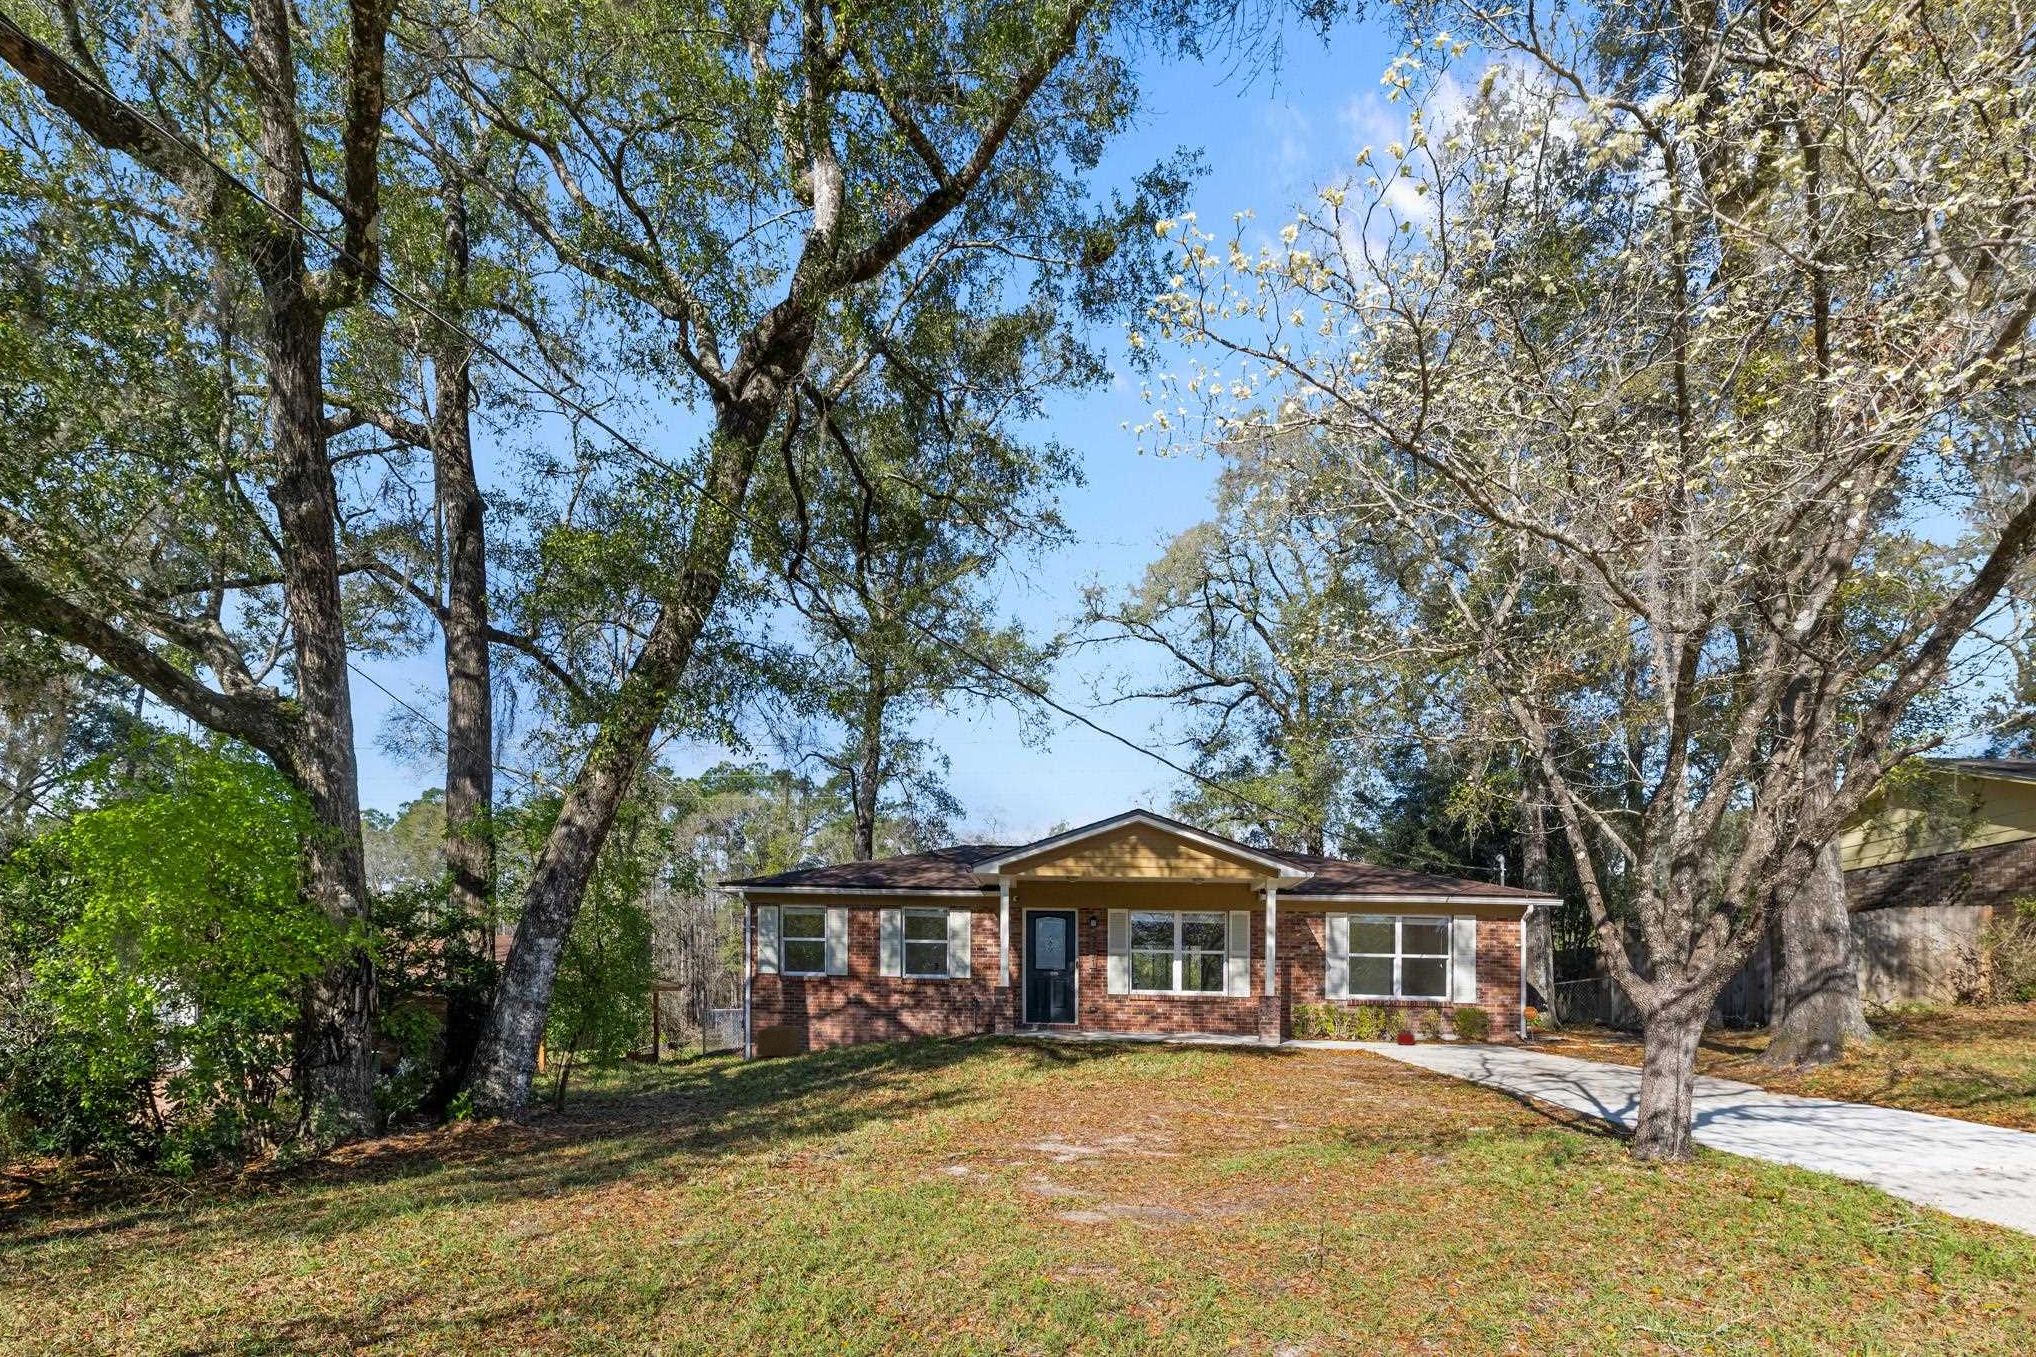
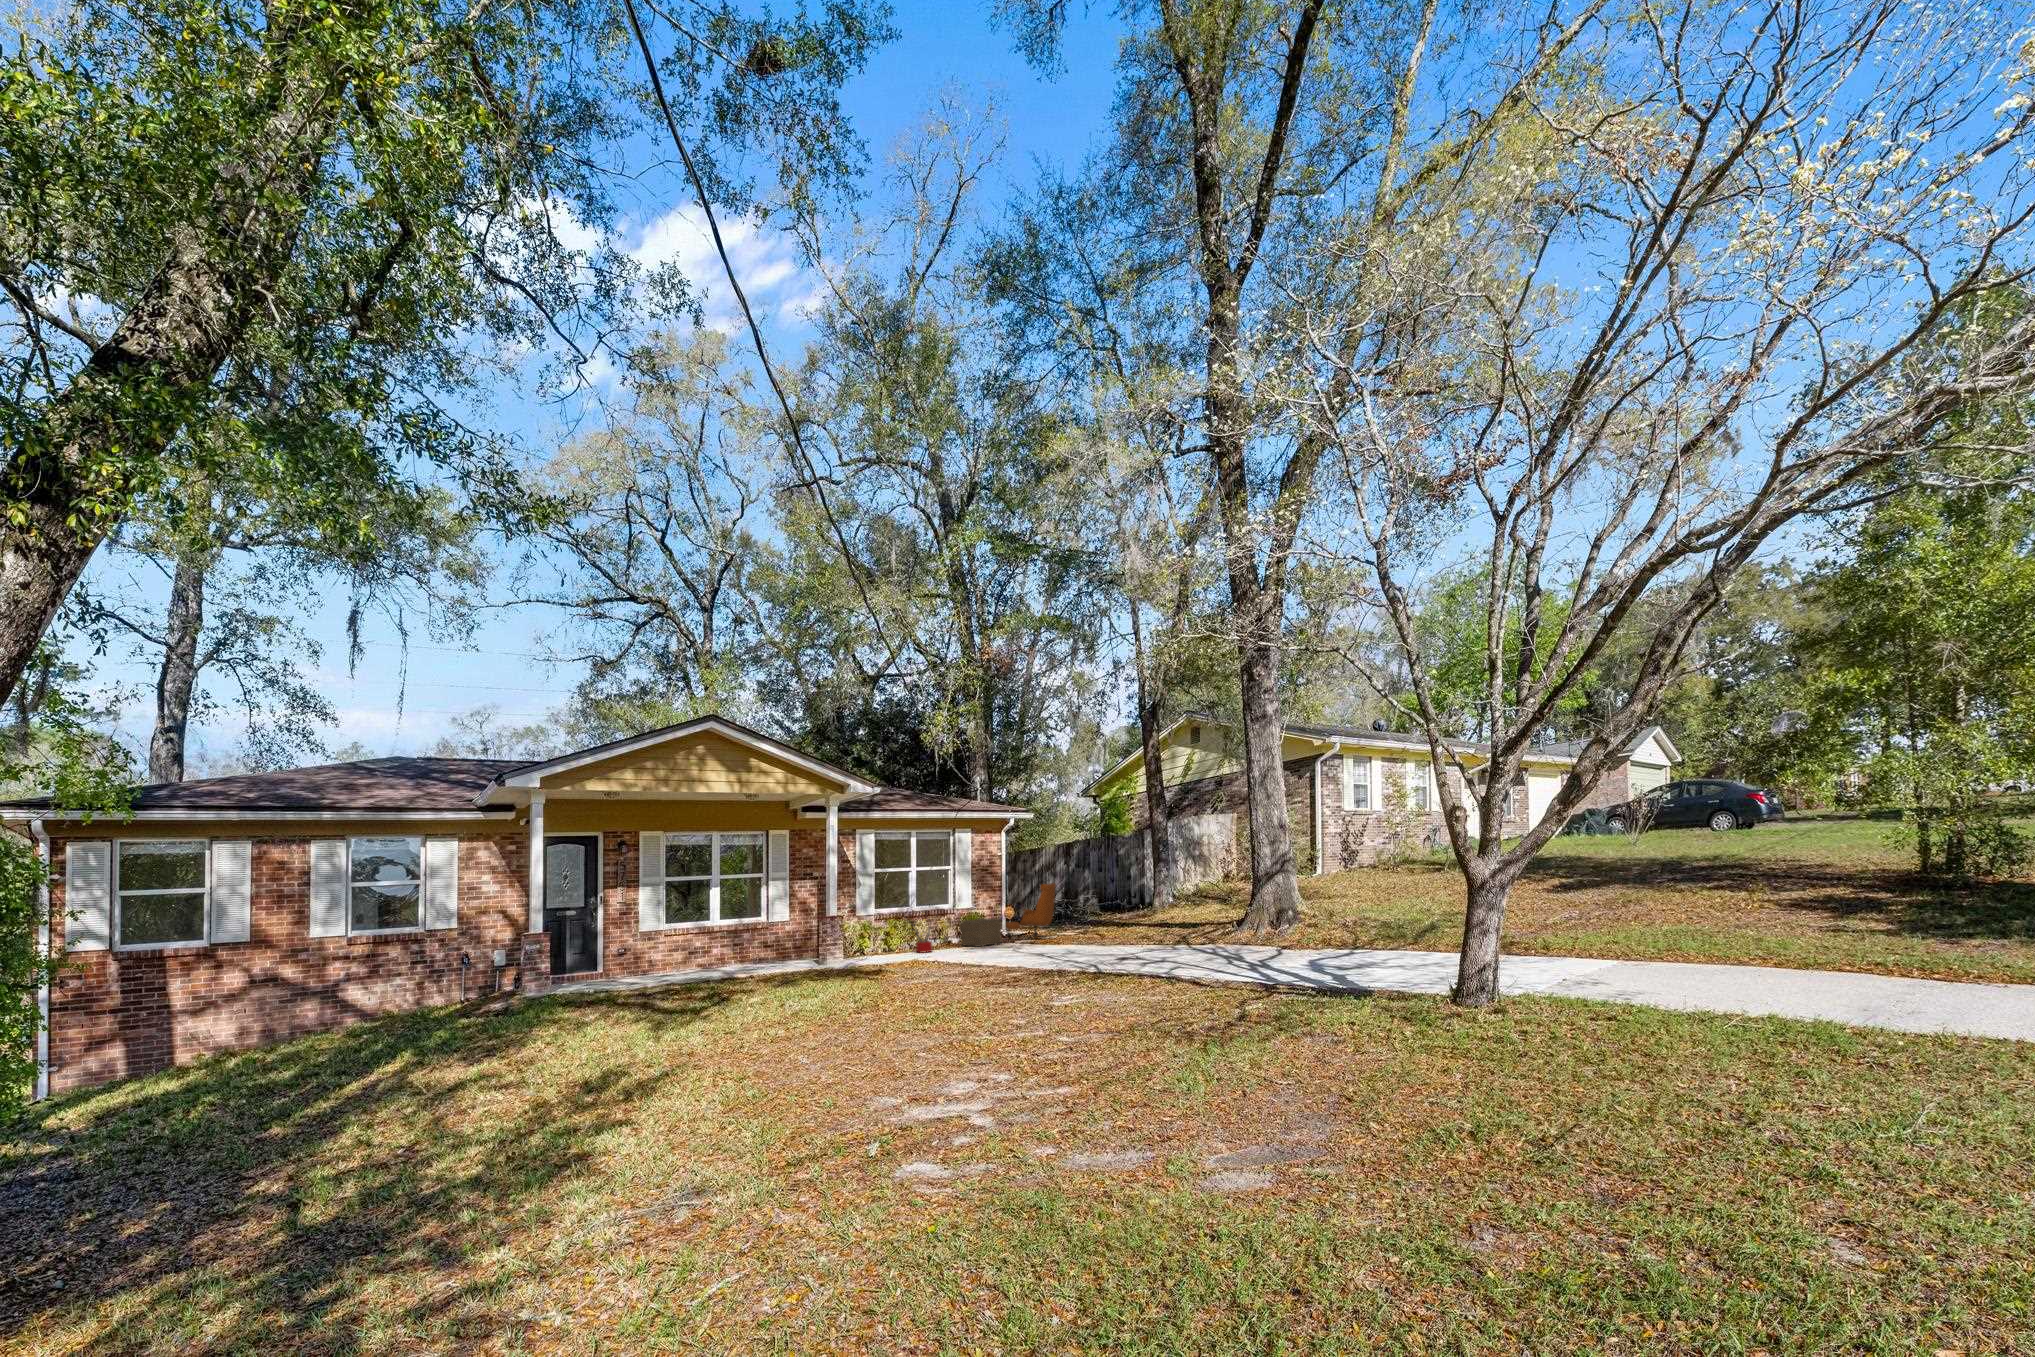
lounge chair: none [1523,983,1583,1049] -> present [1006,883,1056,938]
wooden crate: present [756,1026,799,1057] -> present [959,918,1001,946]

